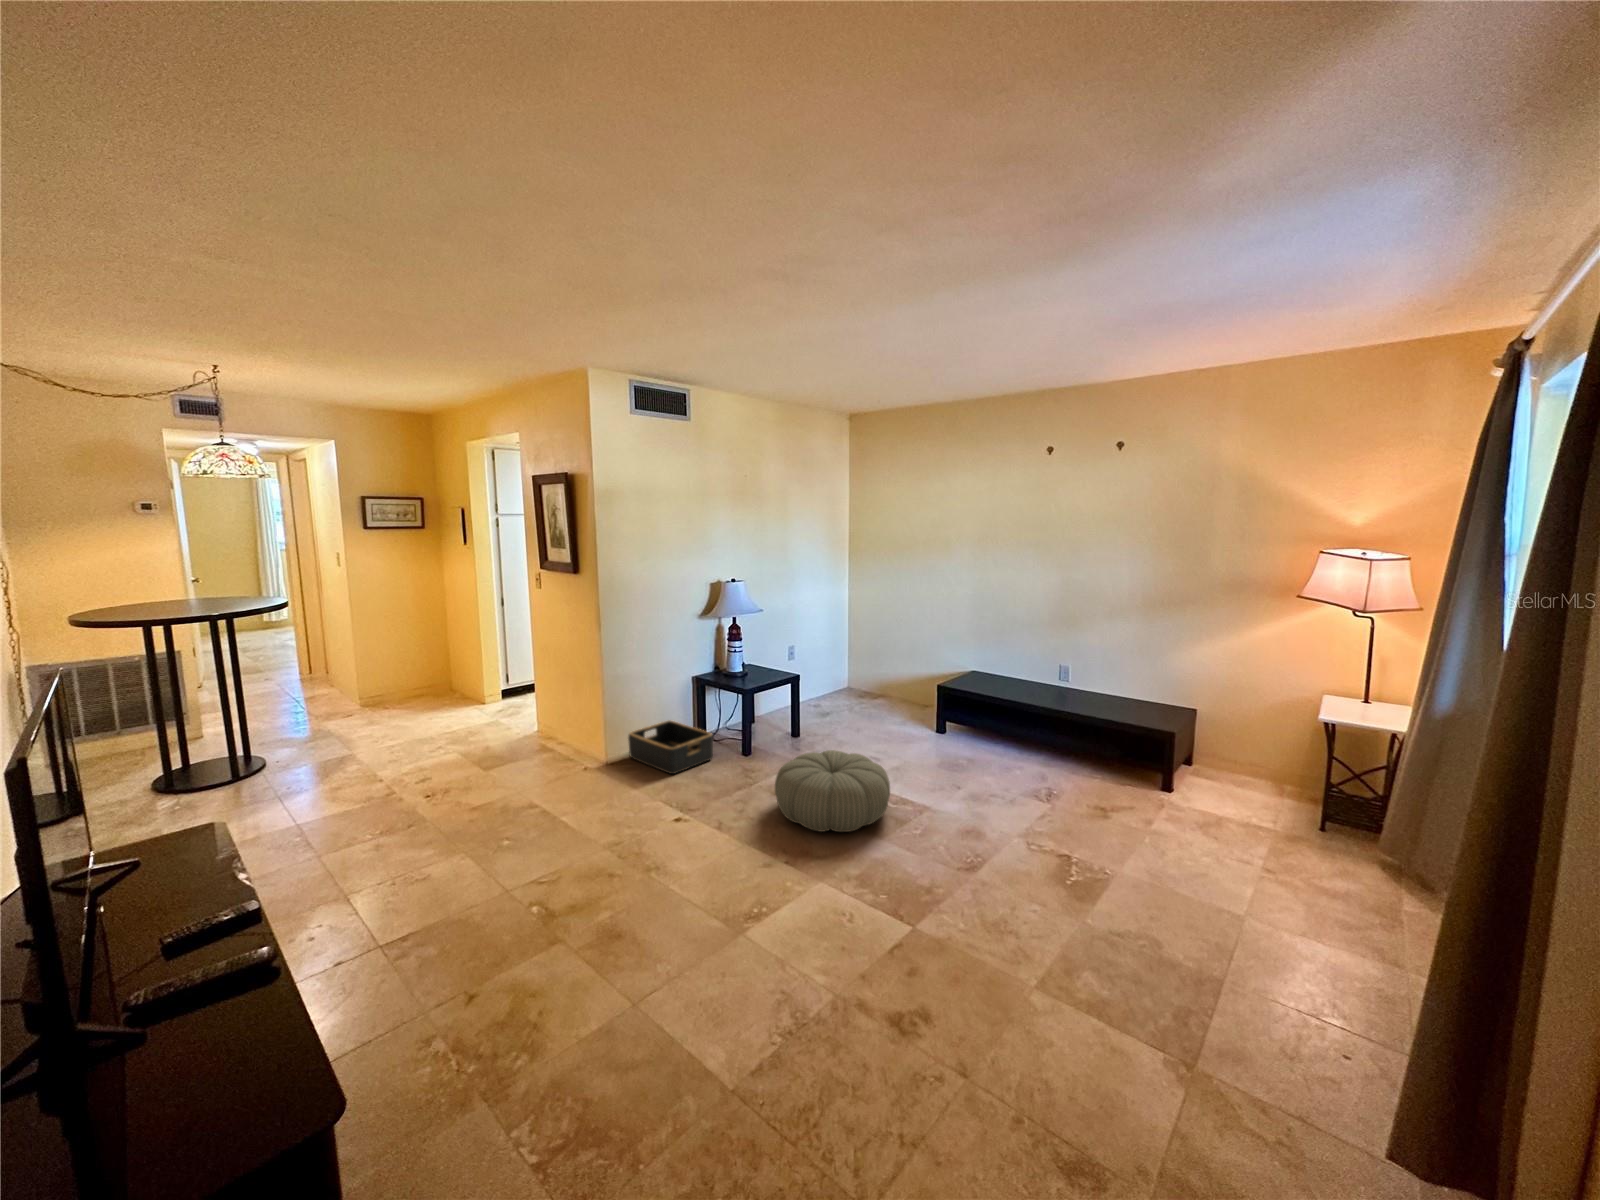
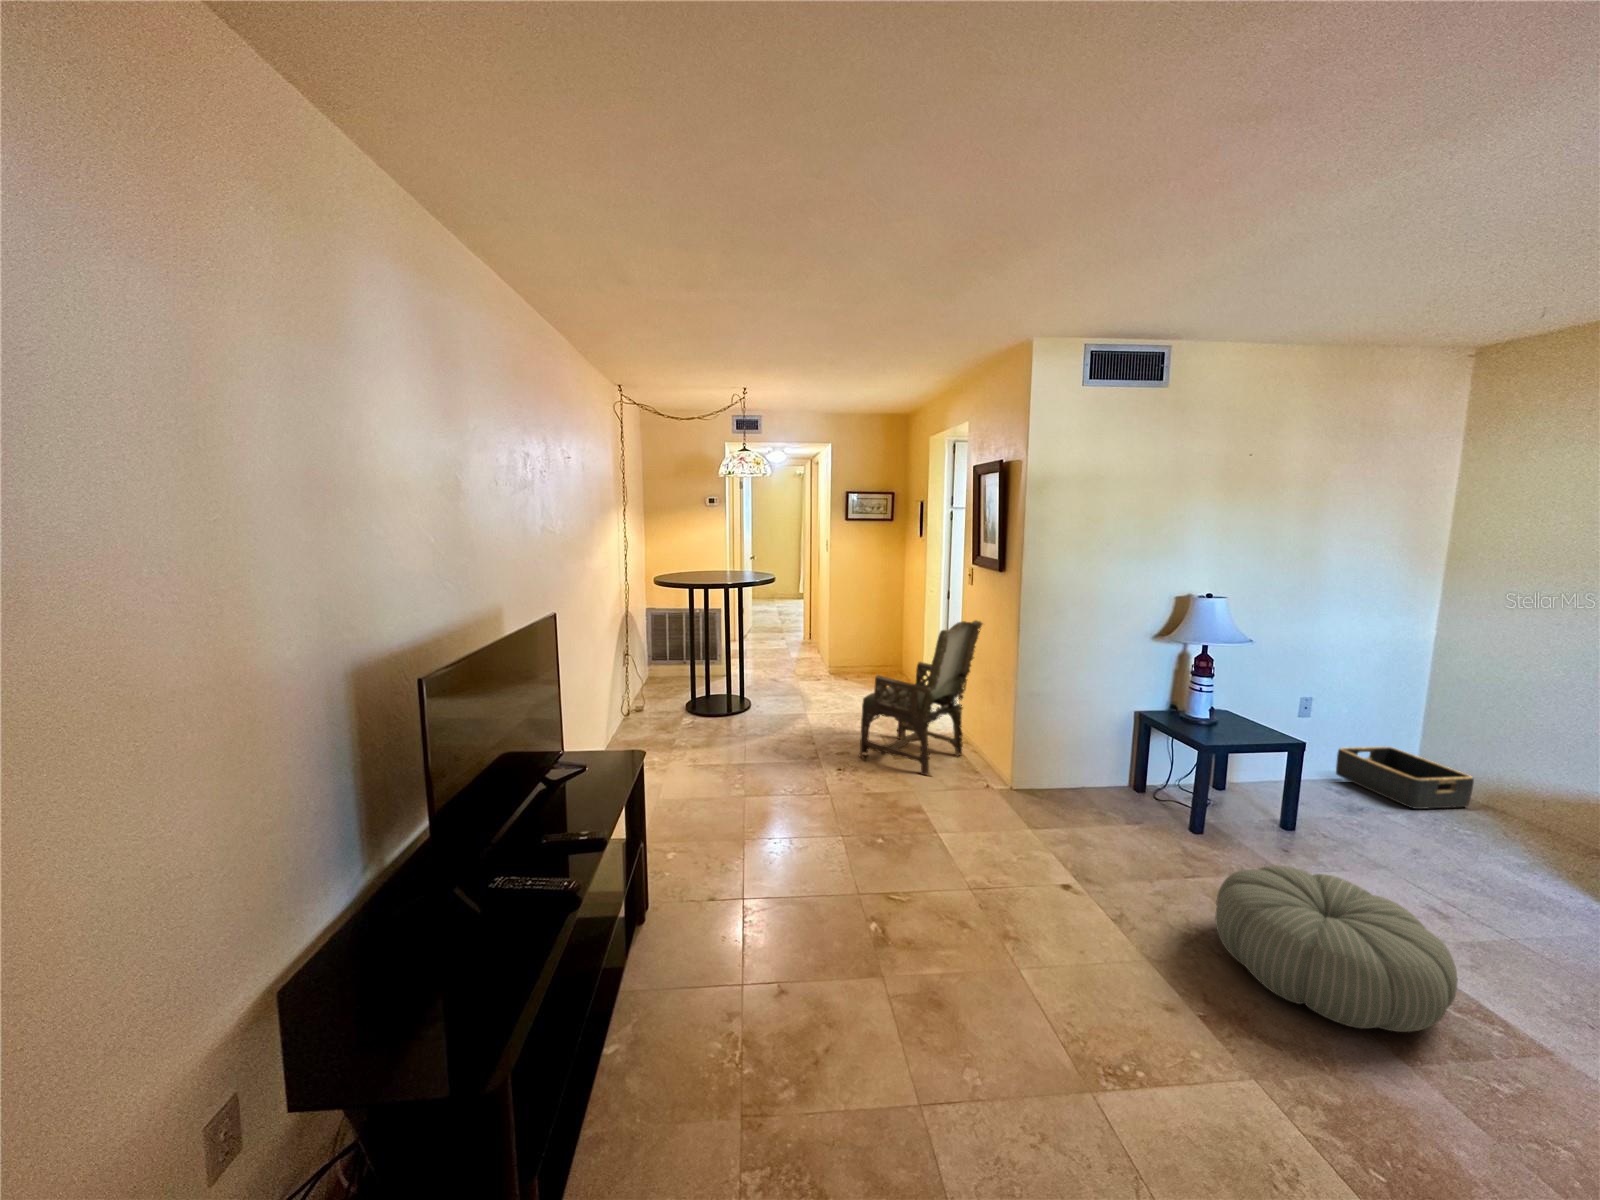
armchair: none [443,621,565,783] -> present [859,621,983,776]
basket: present [628,720,713,774] -> present [1336,747,1474,809]

